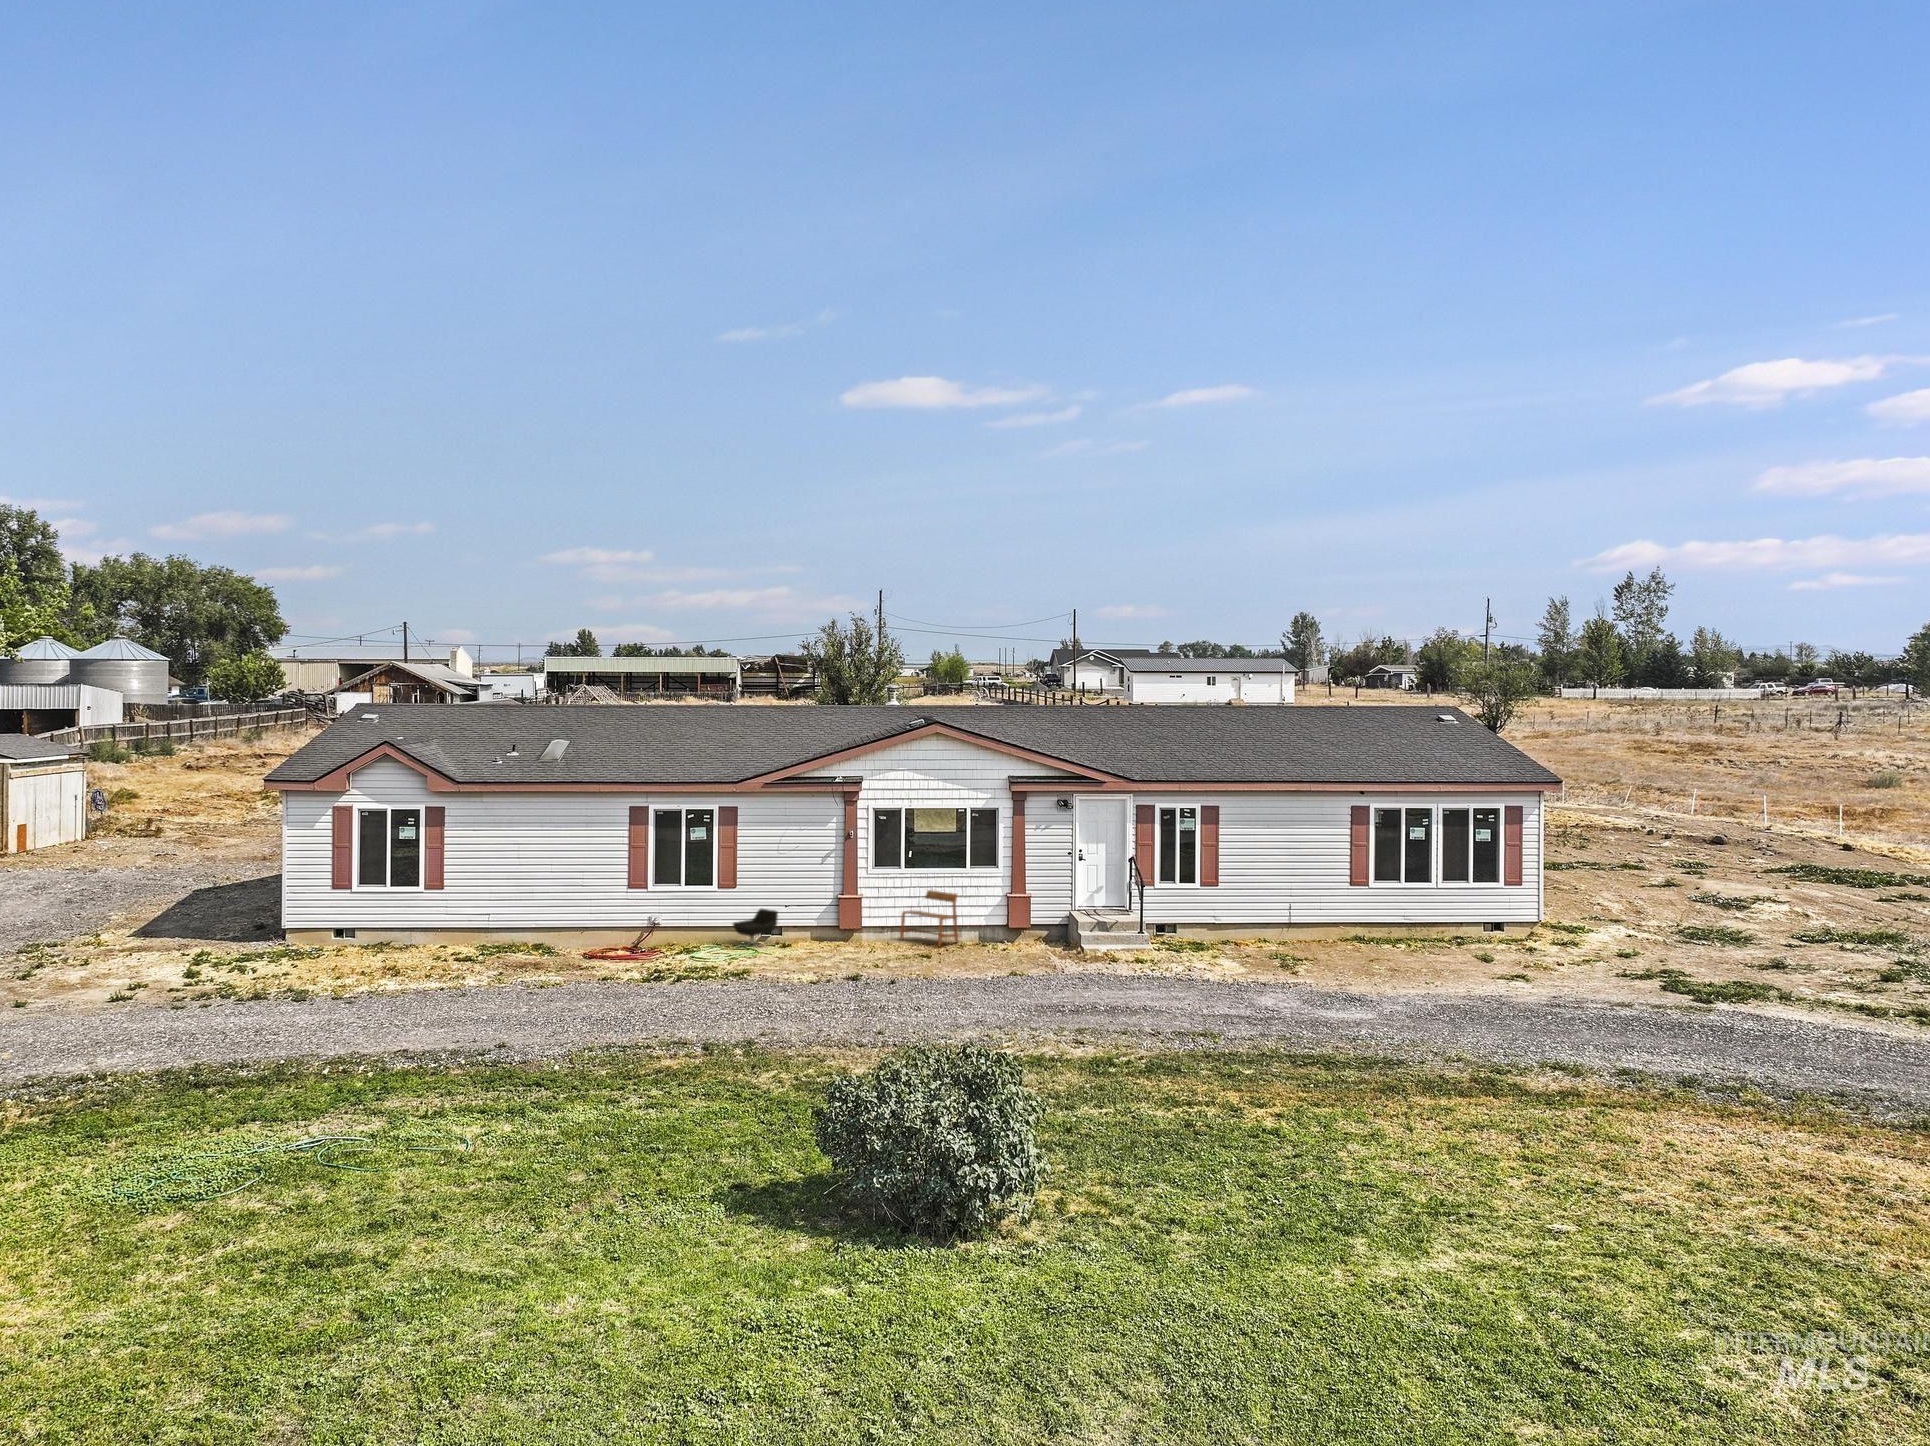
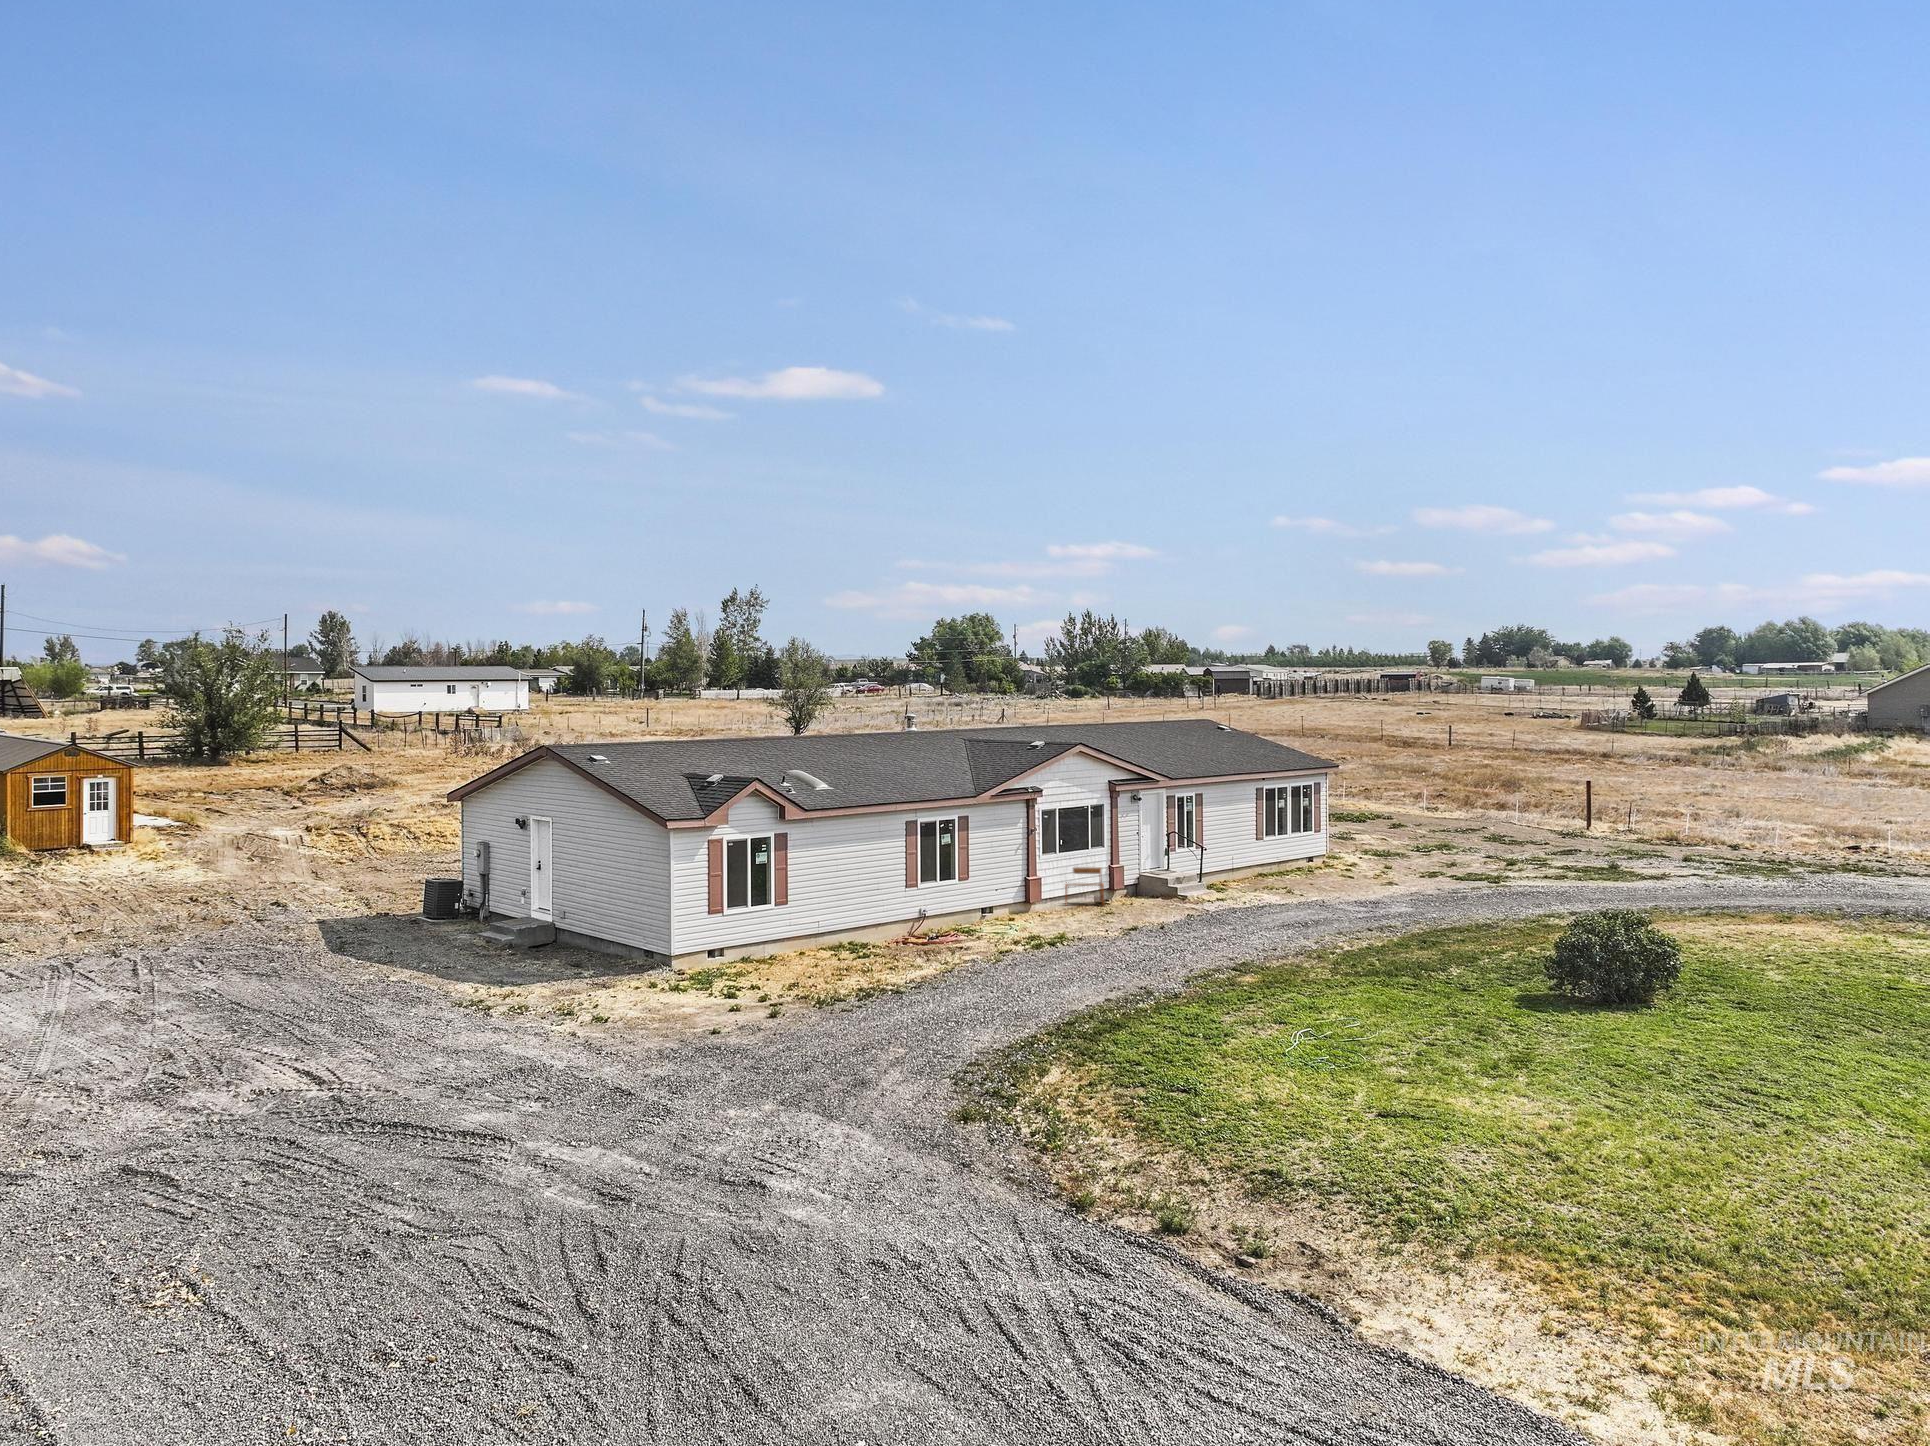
lounge chair: present [733,909,778,944] -> none [978,893,1008,923]

